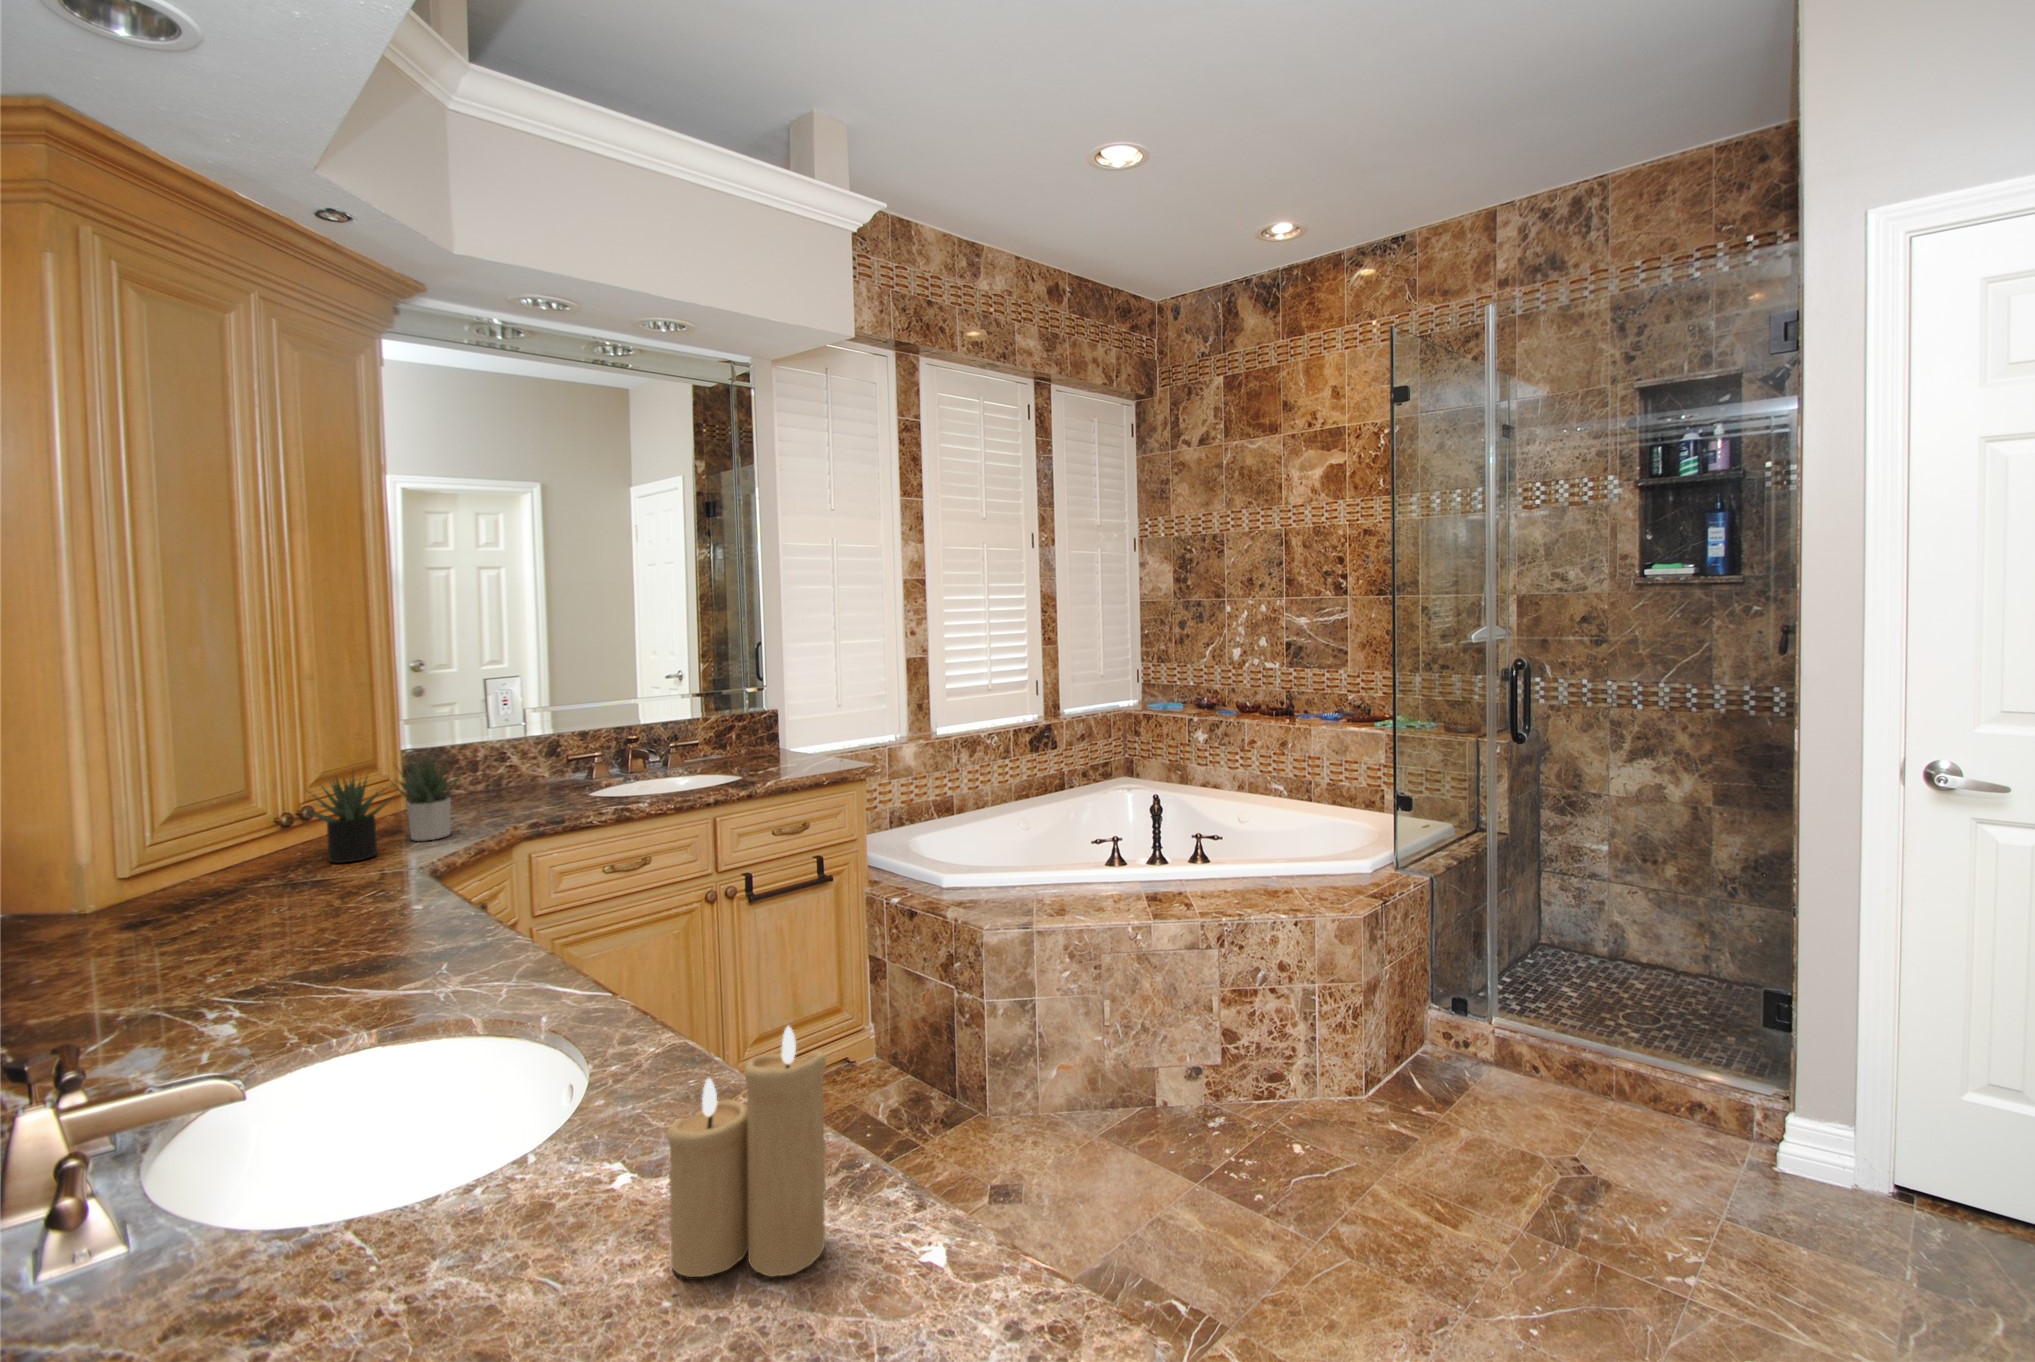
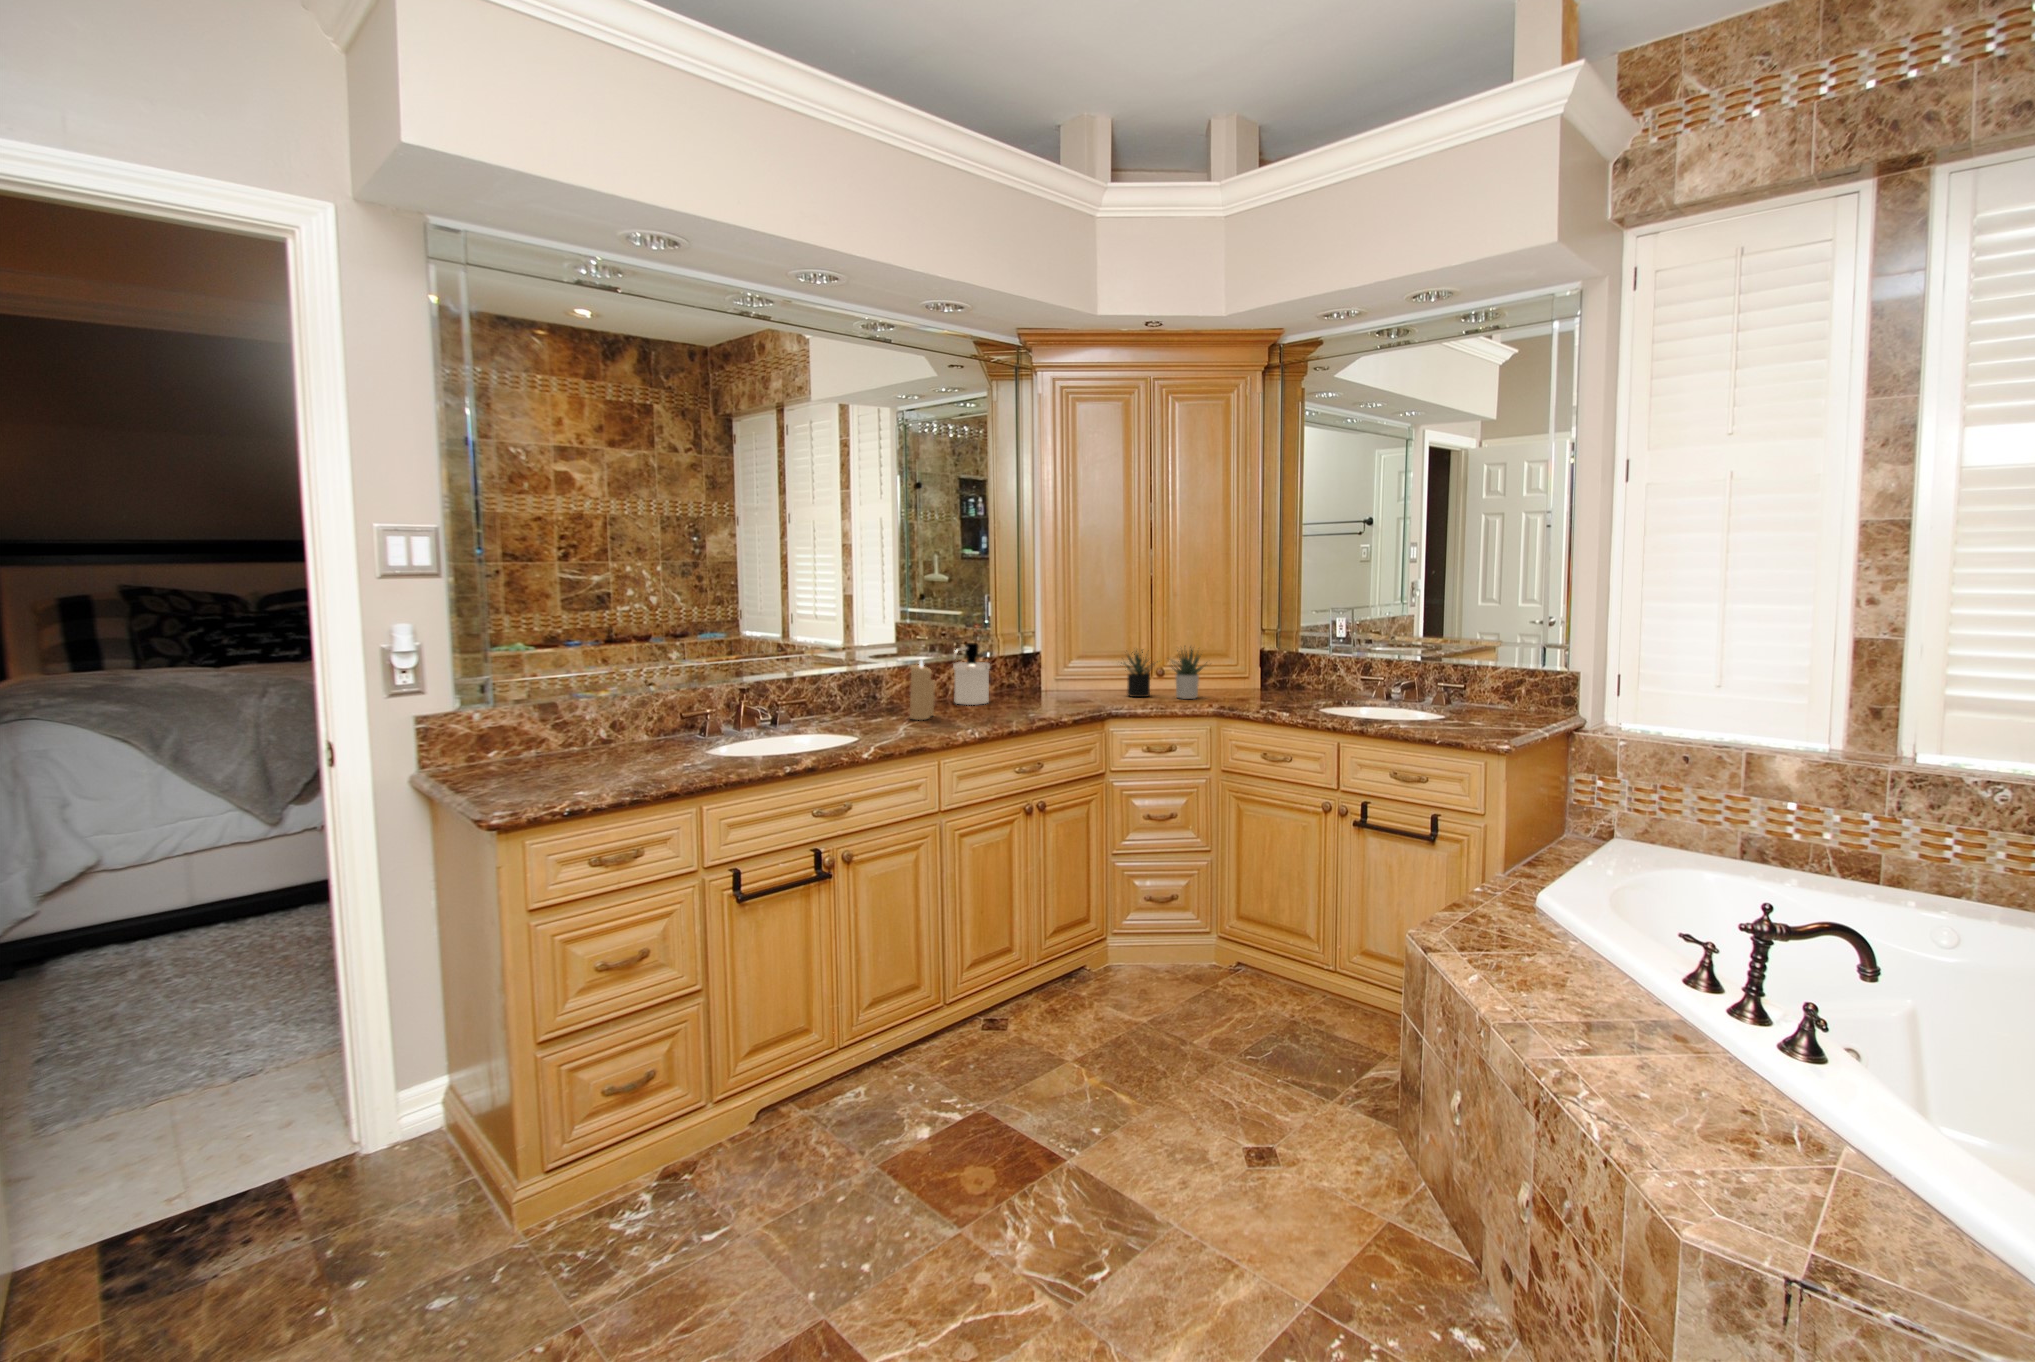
soap dispenser: none [141,823,262,975] -> present [953,643,990,705]
candle: present [667,1026,826,1277] -> present [910,660,935,720]

